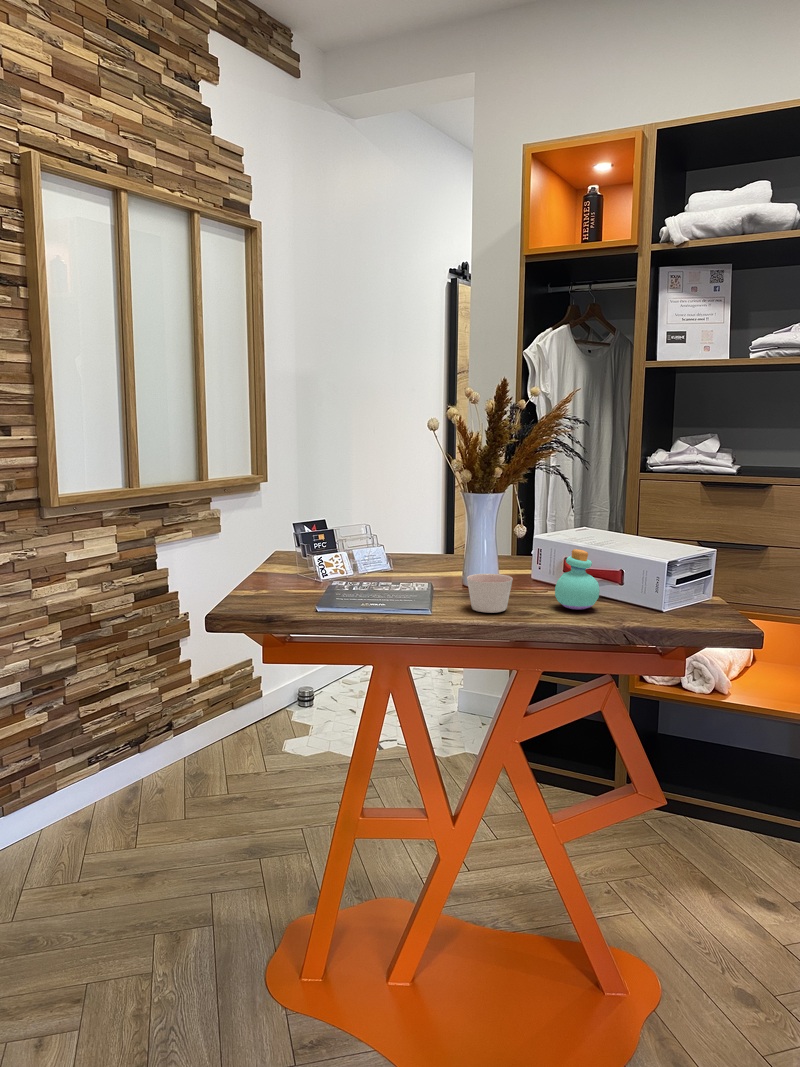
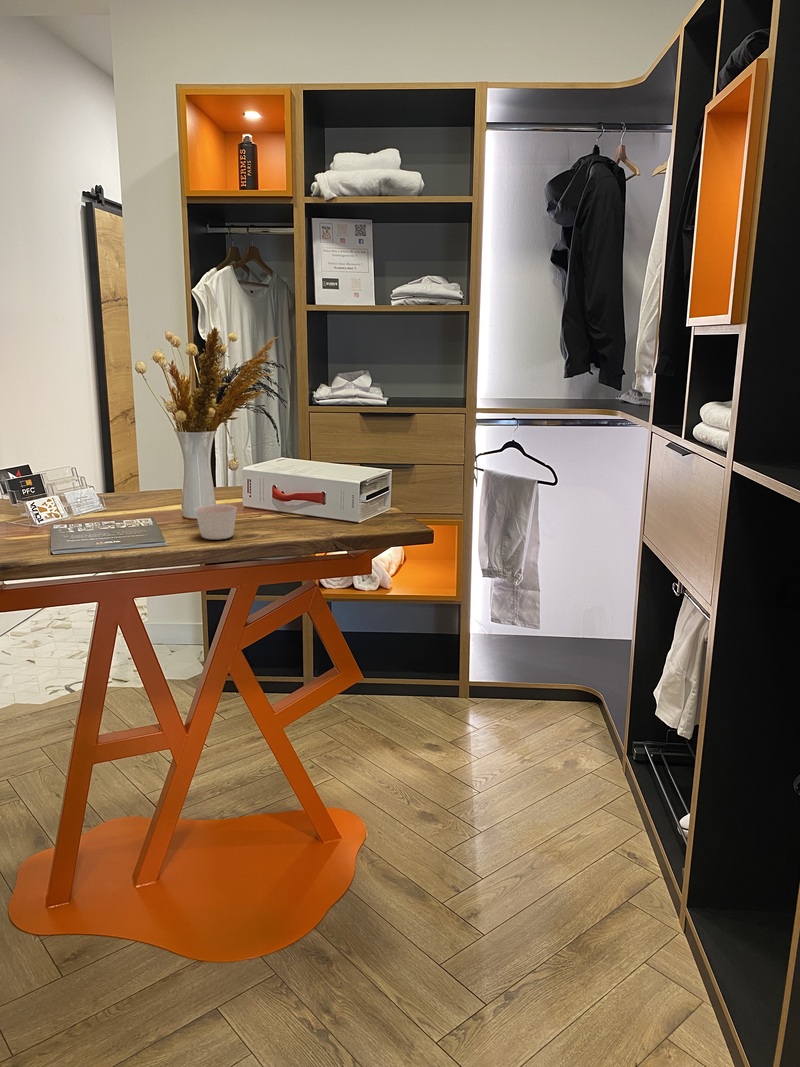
perfume bottle: present [555,549,600,610] -> none [272,478,309,529]

